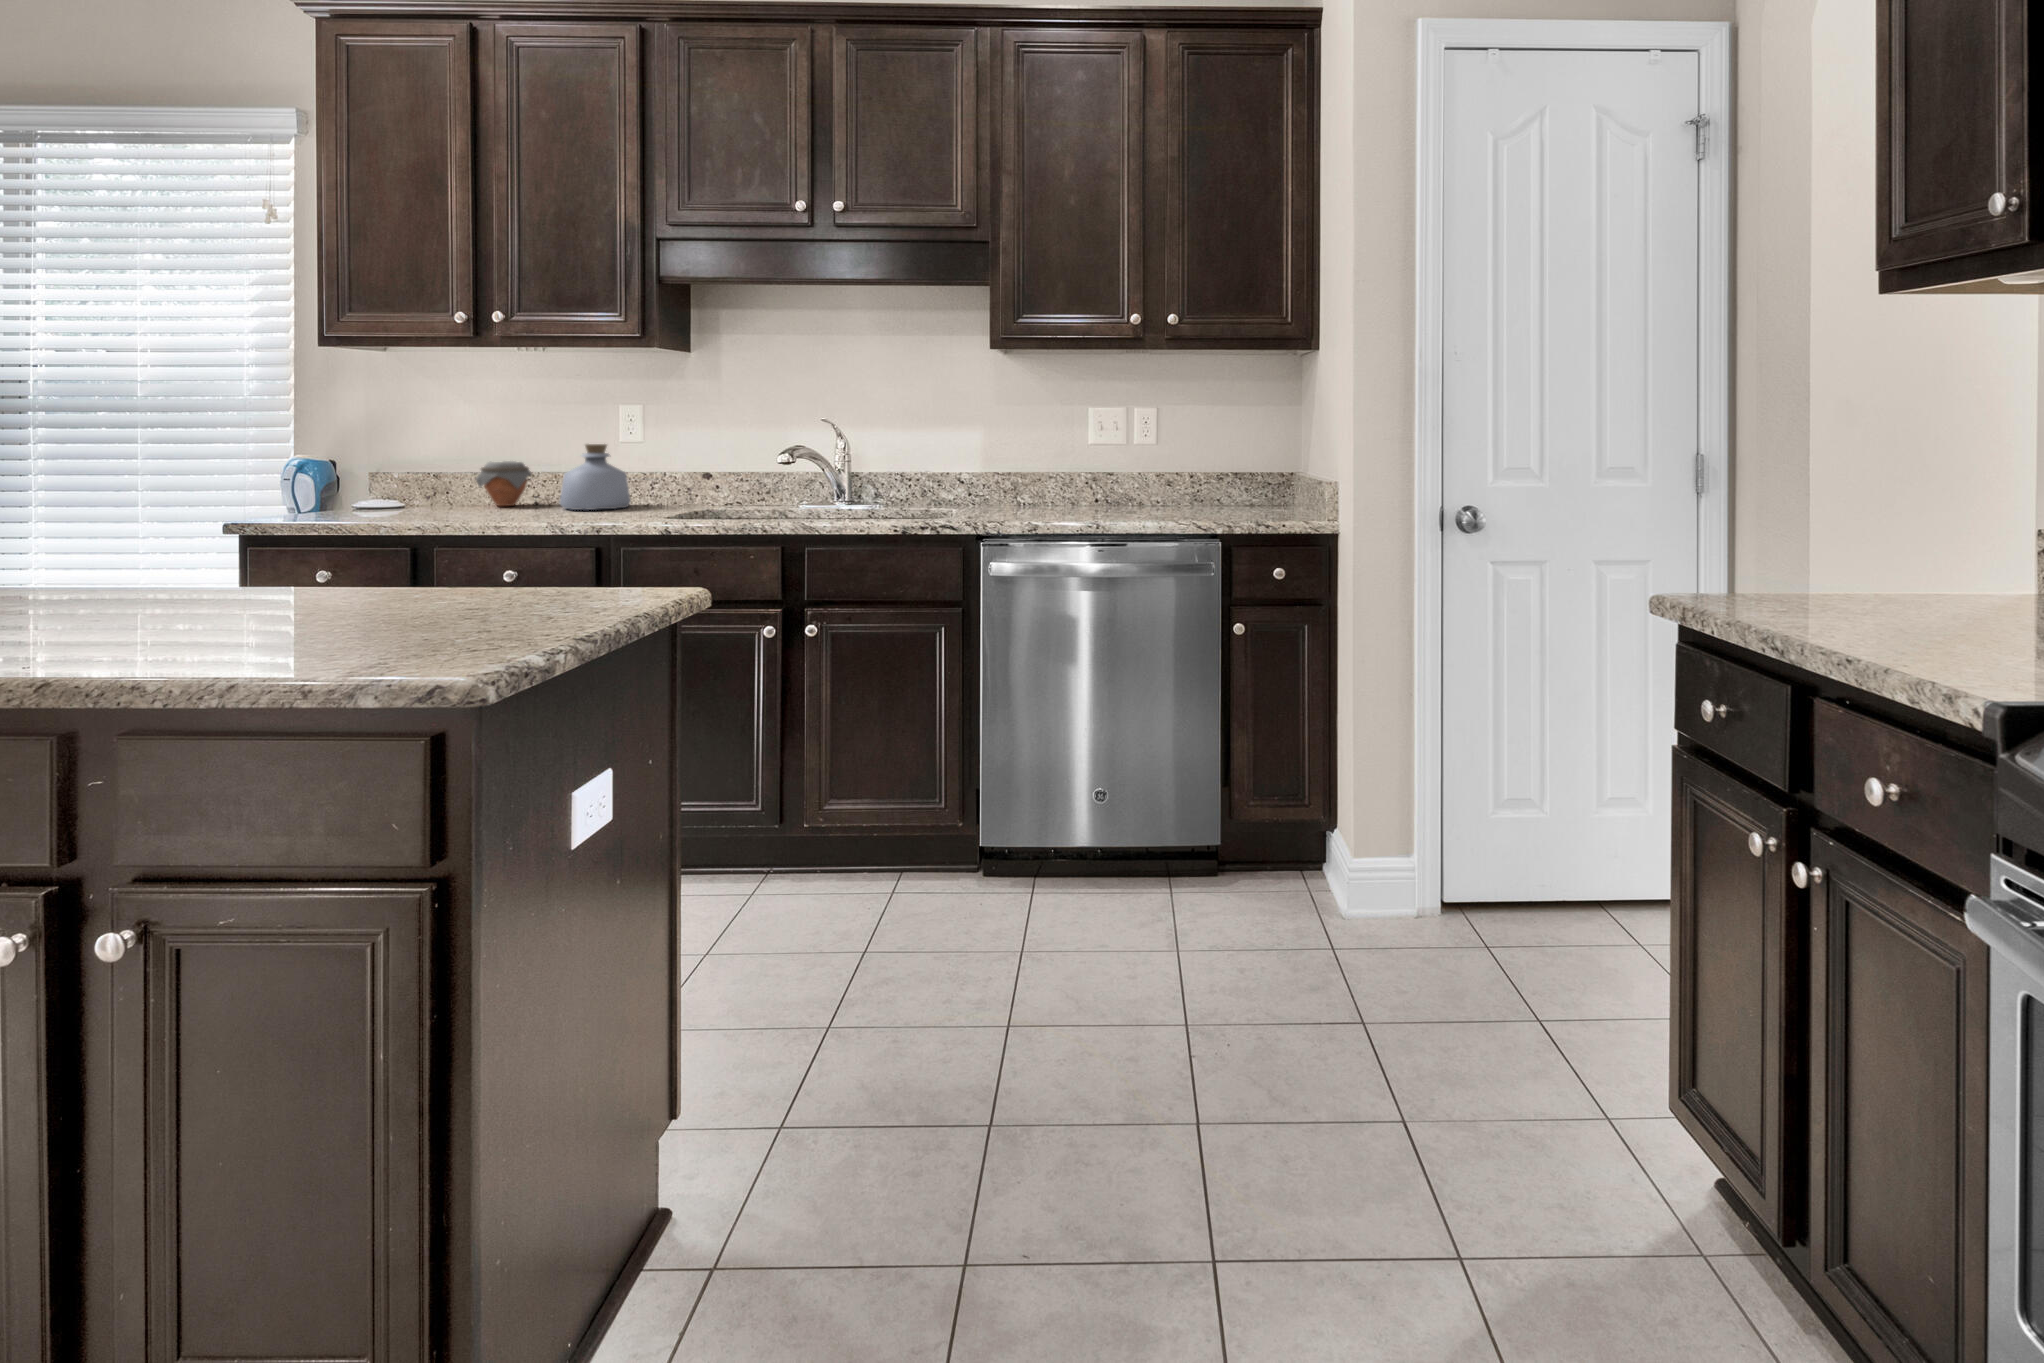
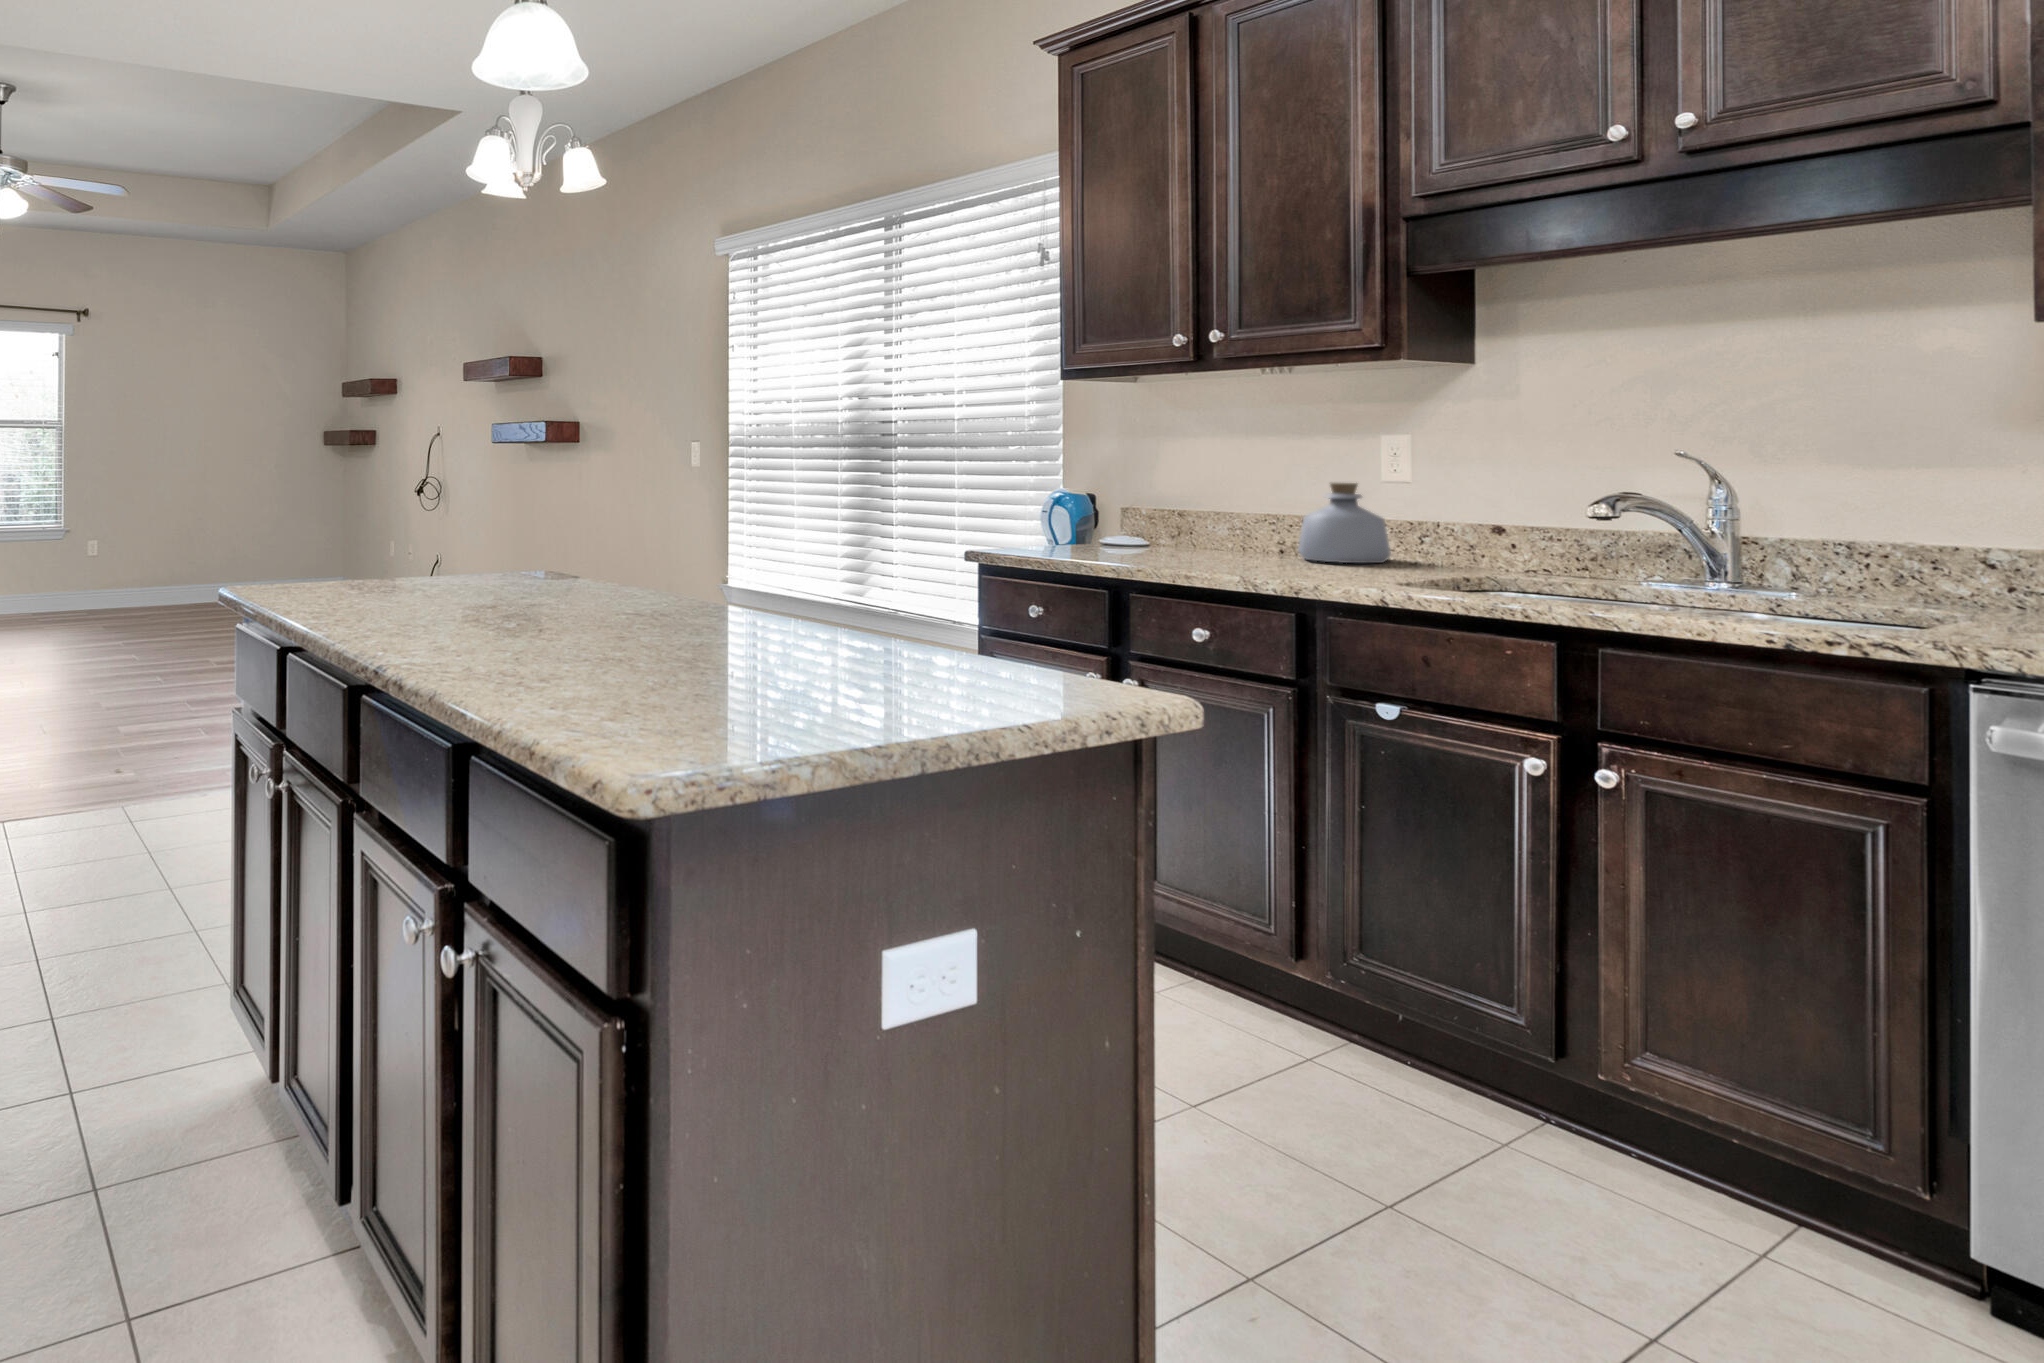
jar: present [476,461,532,506] -> none [1213,499,1279,550]

